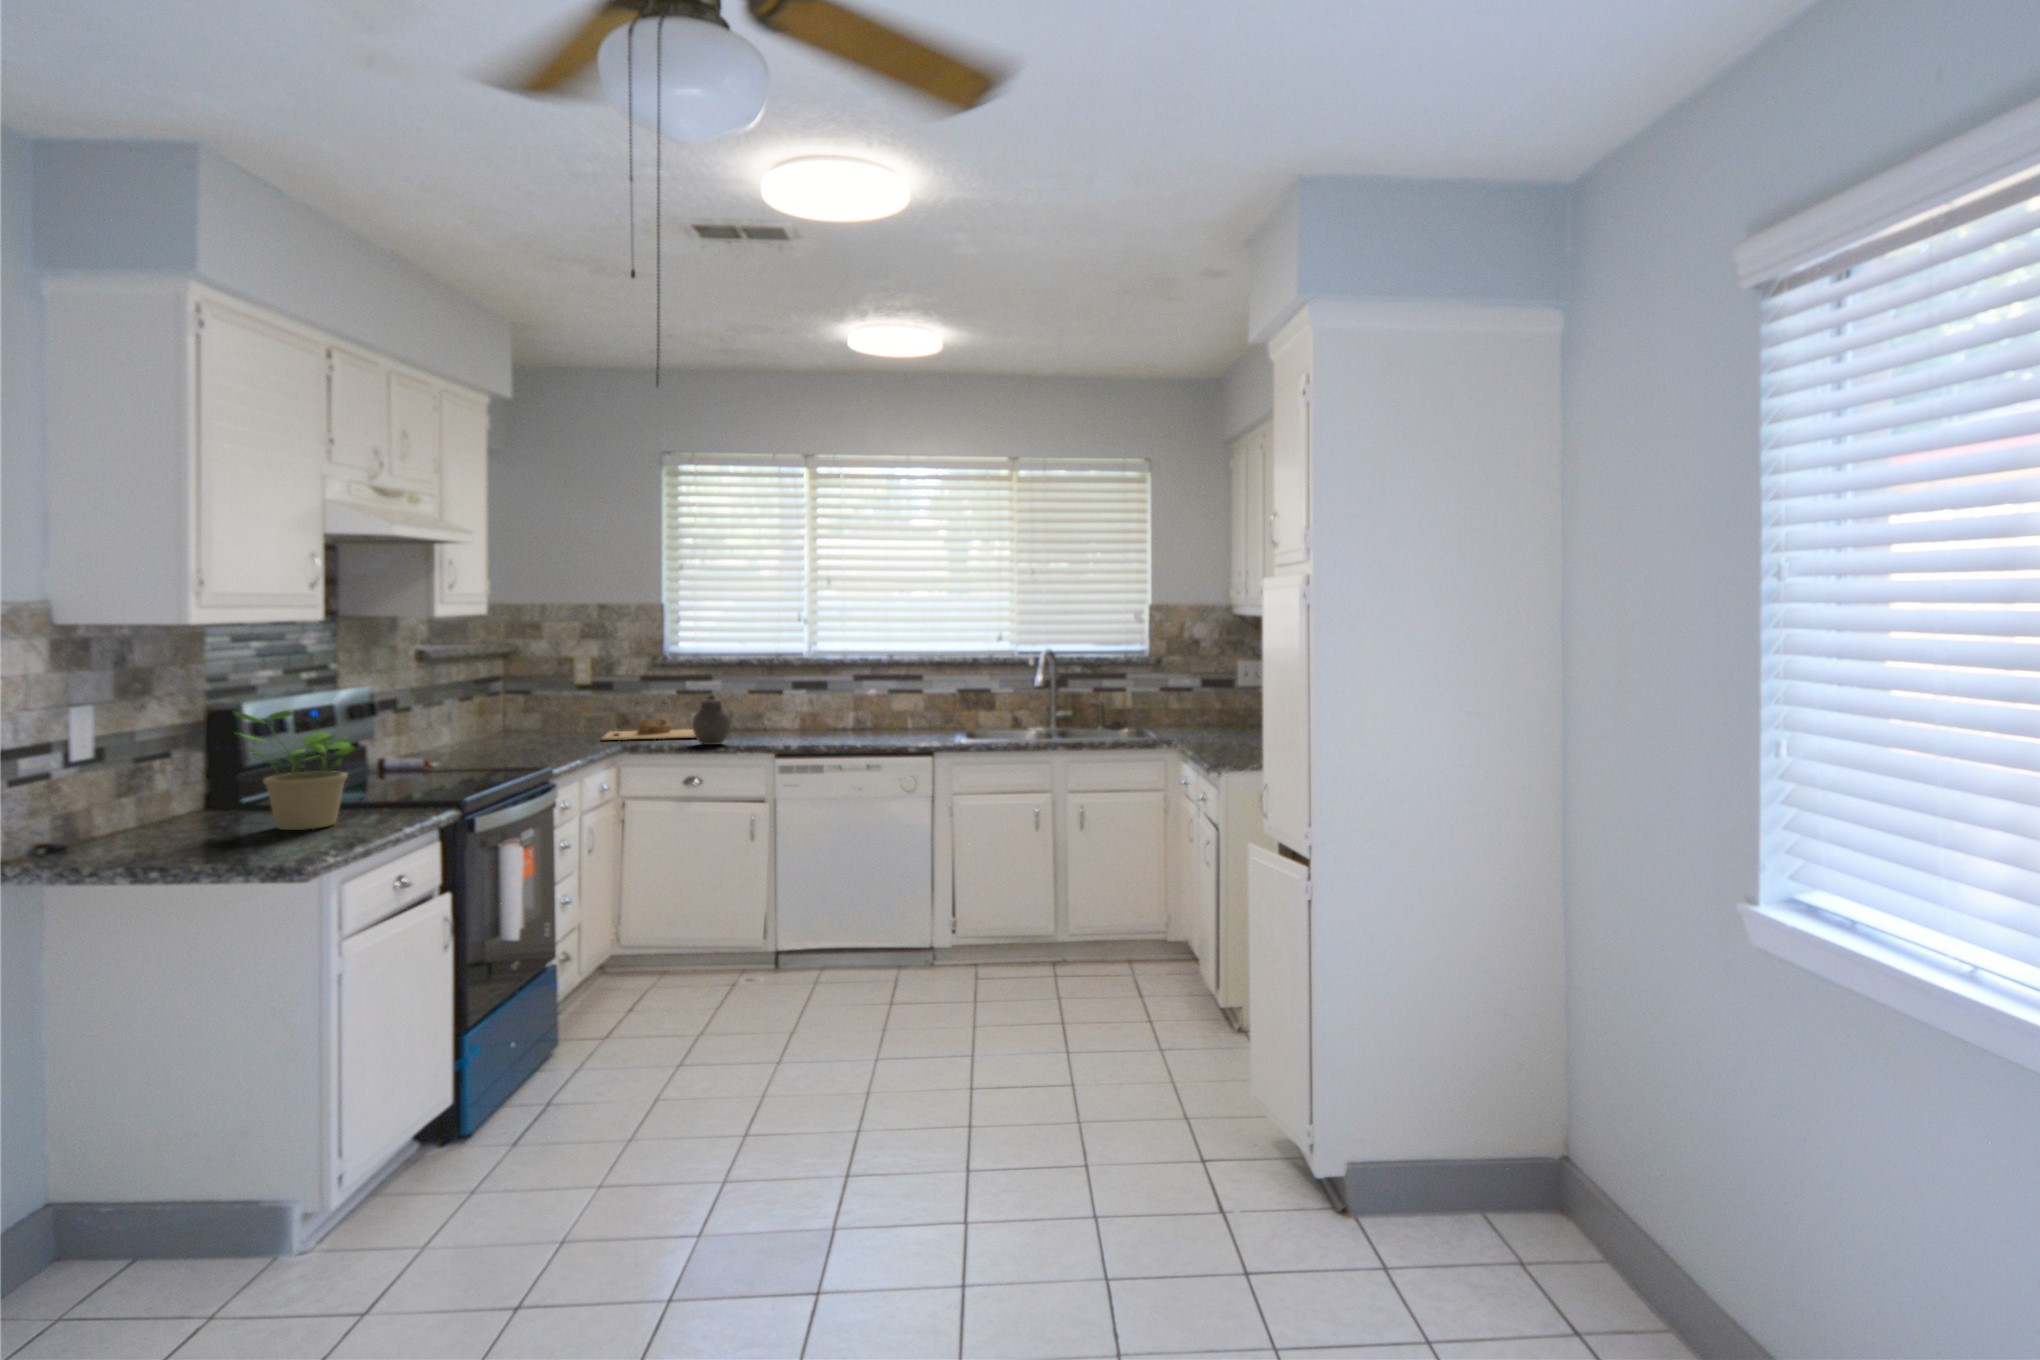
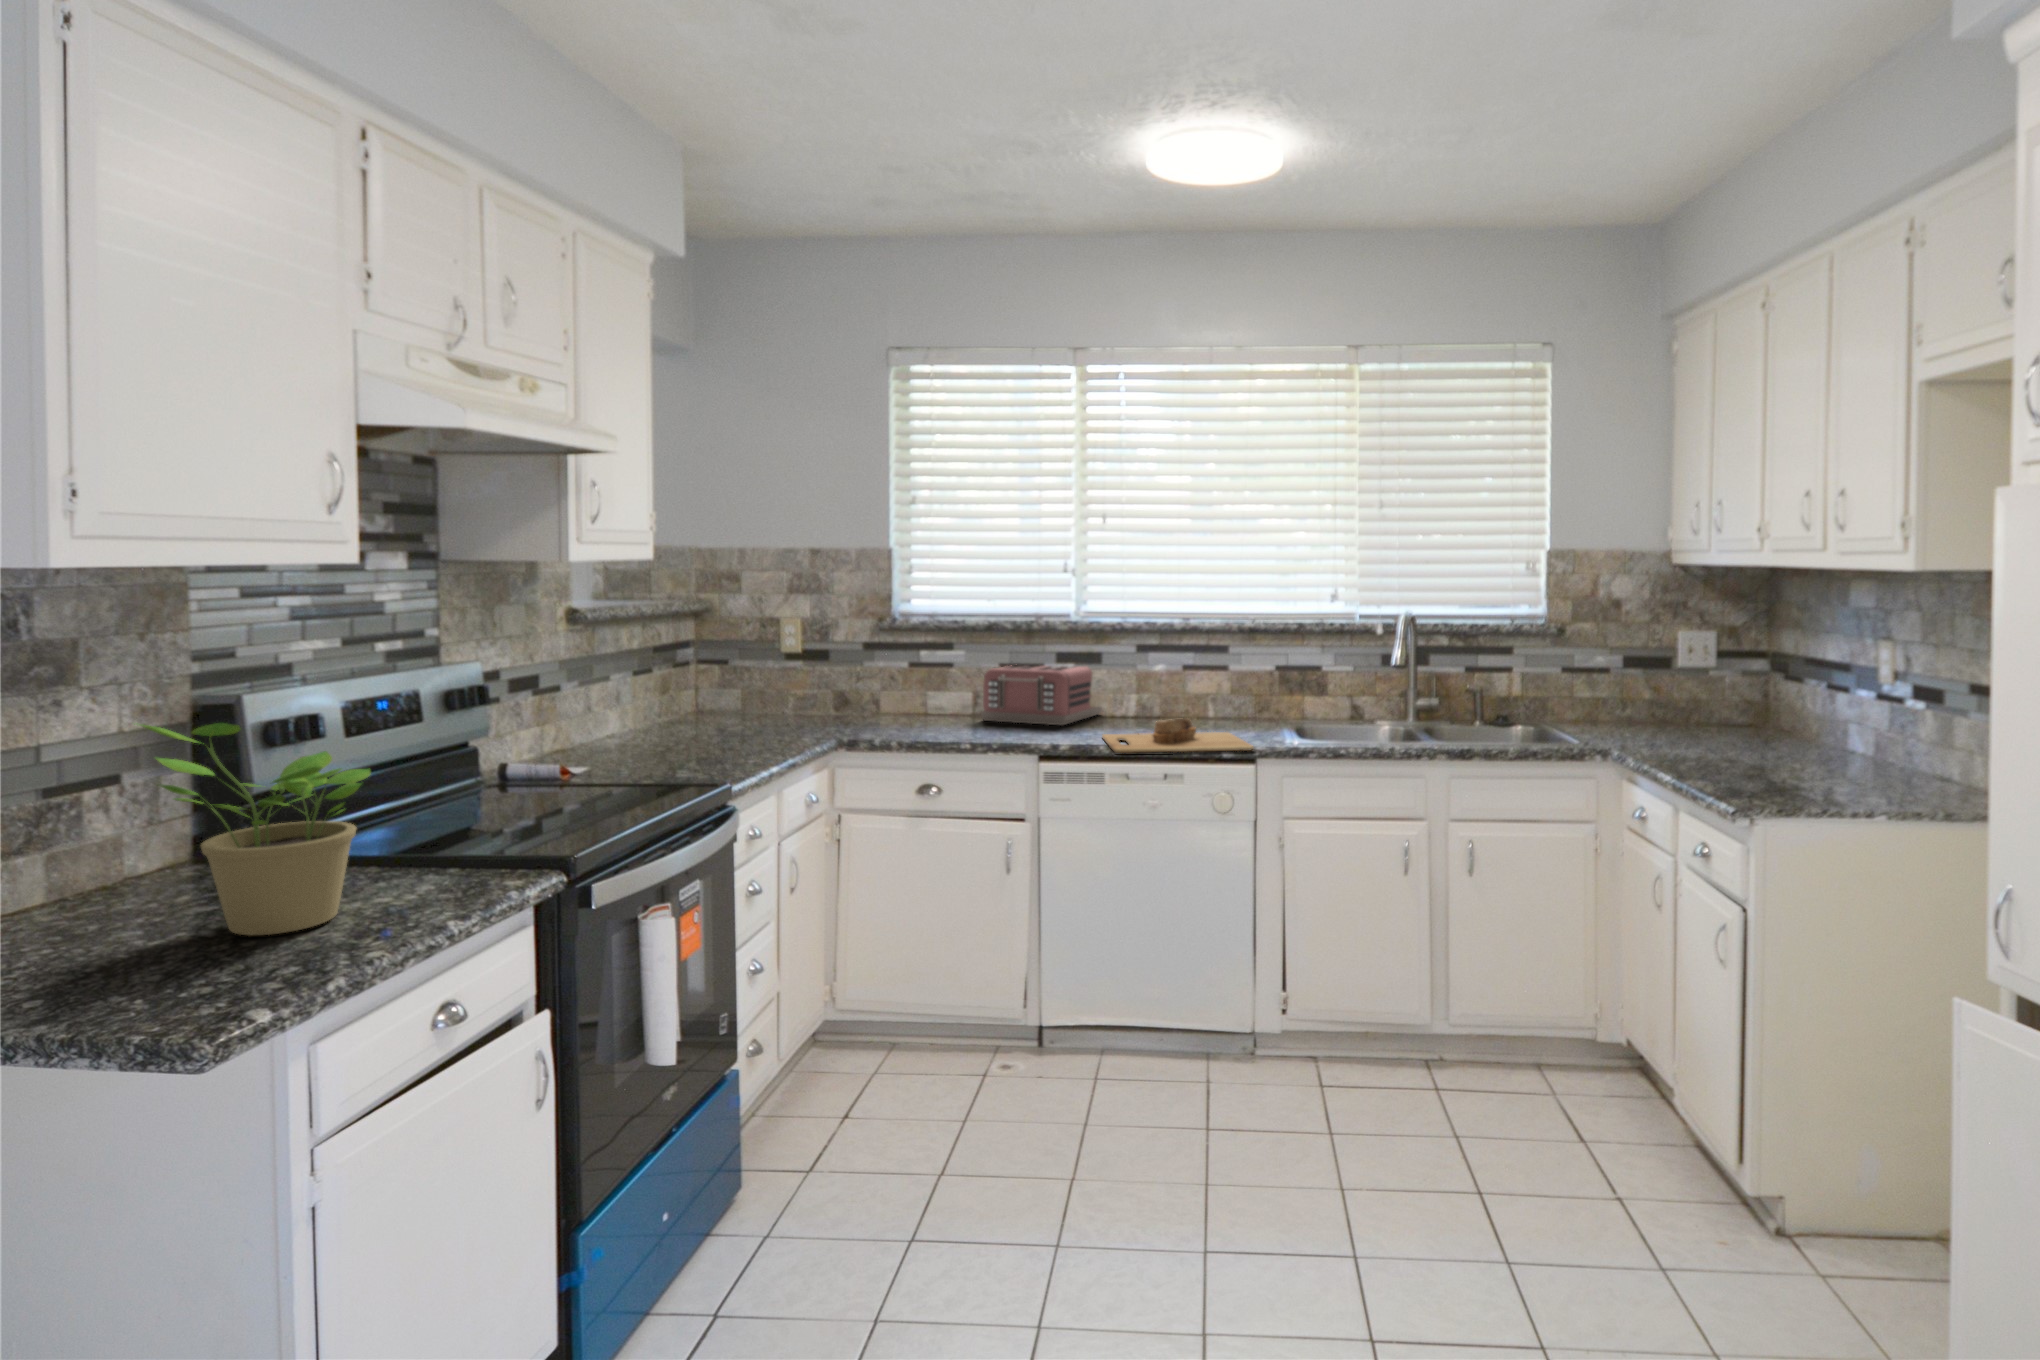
toaster: none [735,690,830,735] -> present [981,666,1102,725]
jar: present [692,695,731,745] -> none [928,672,979,741]
cutting board: present [602,718,695,741] -> present [1102,718,1254,753]

